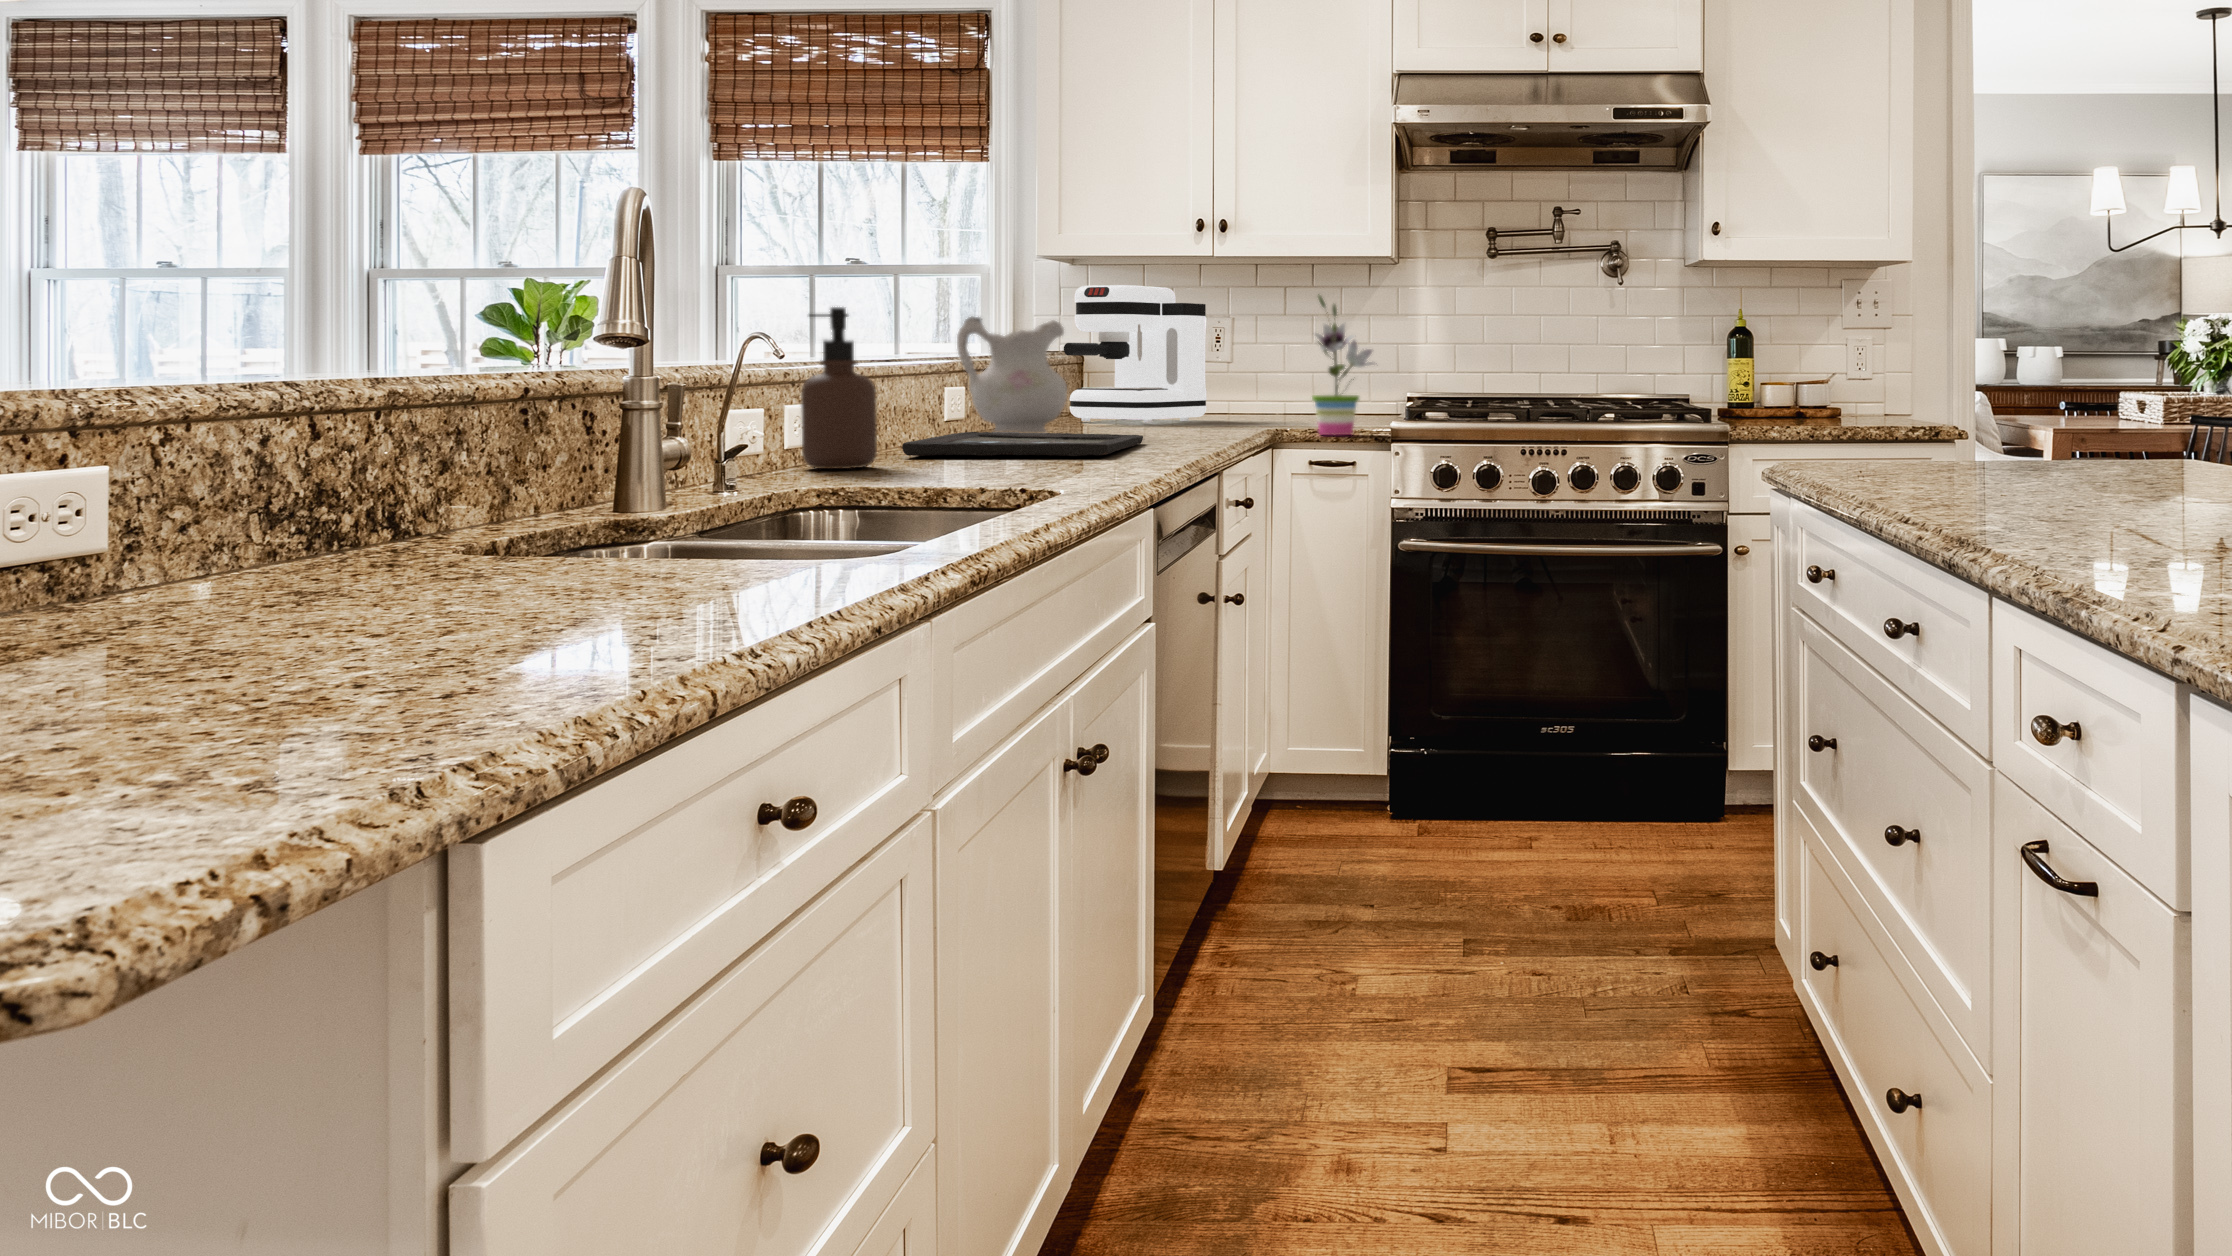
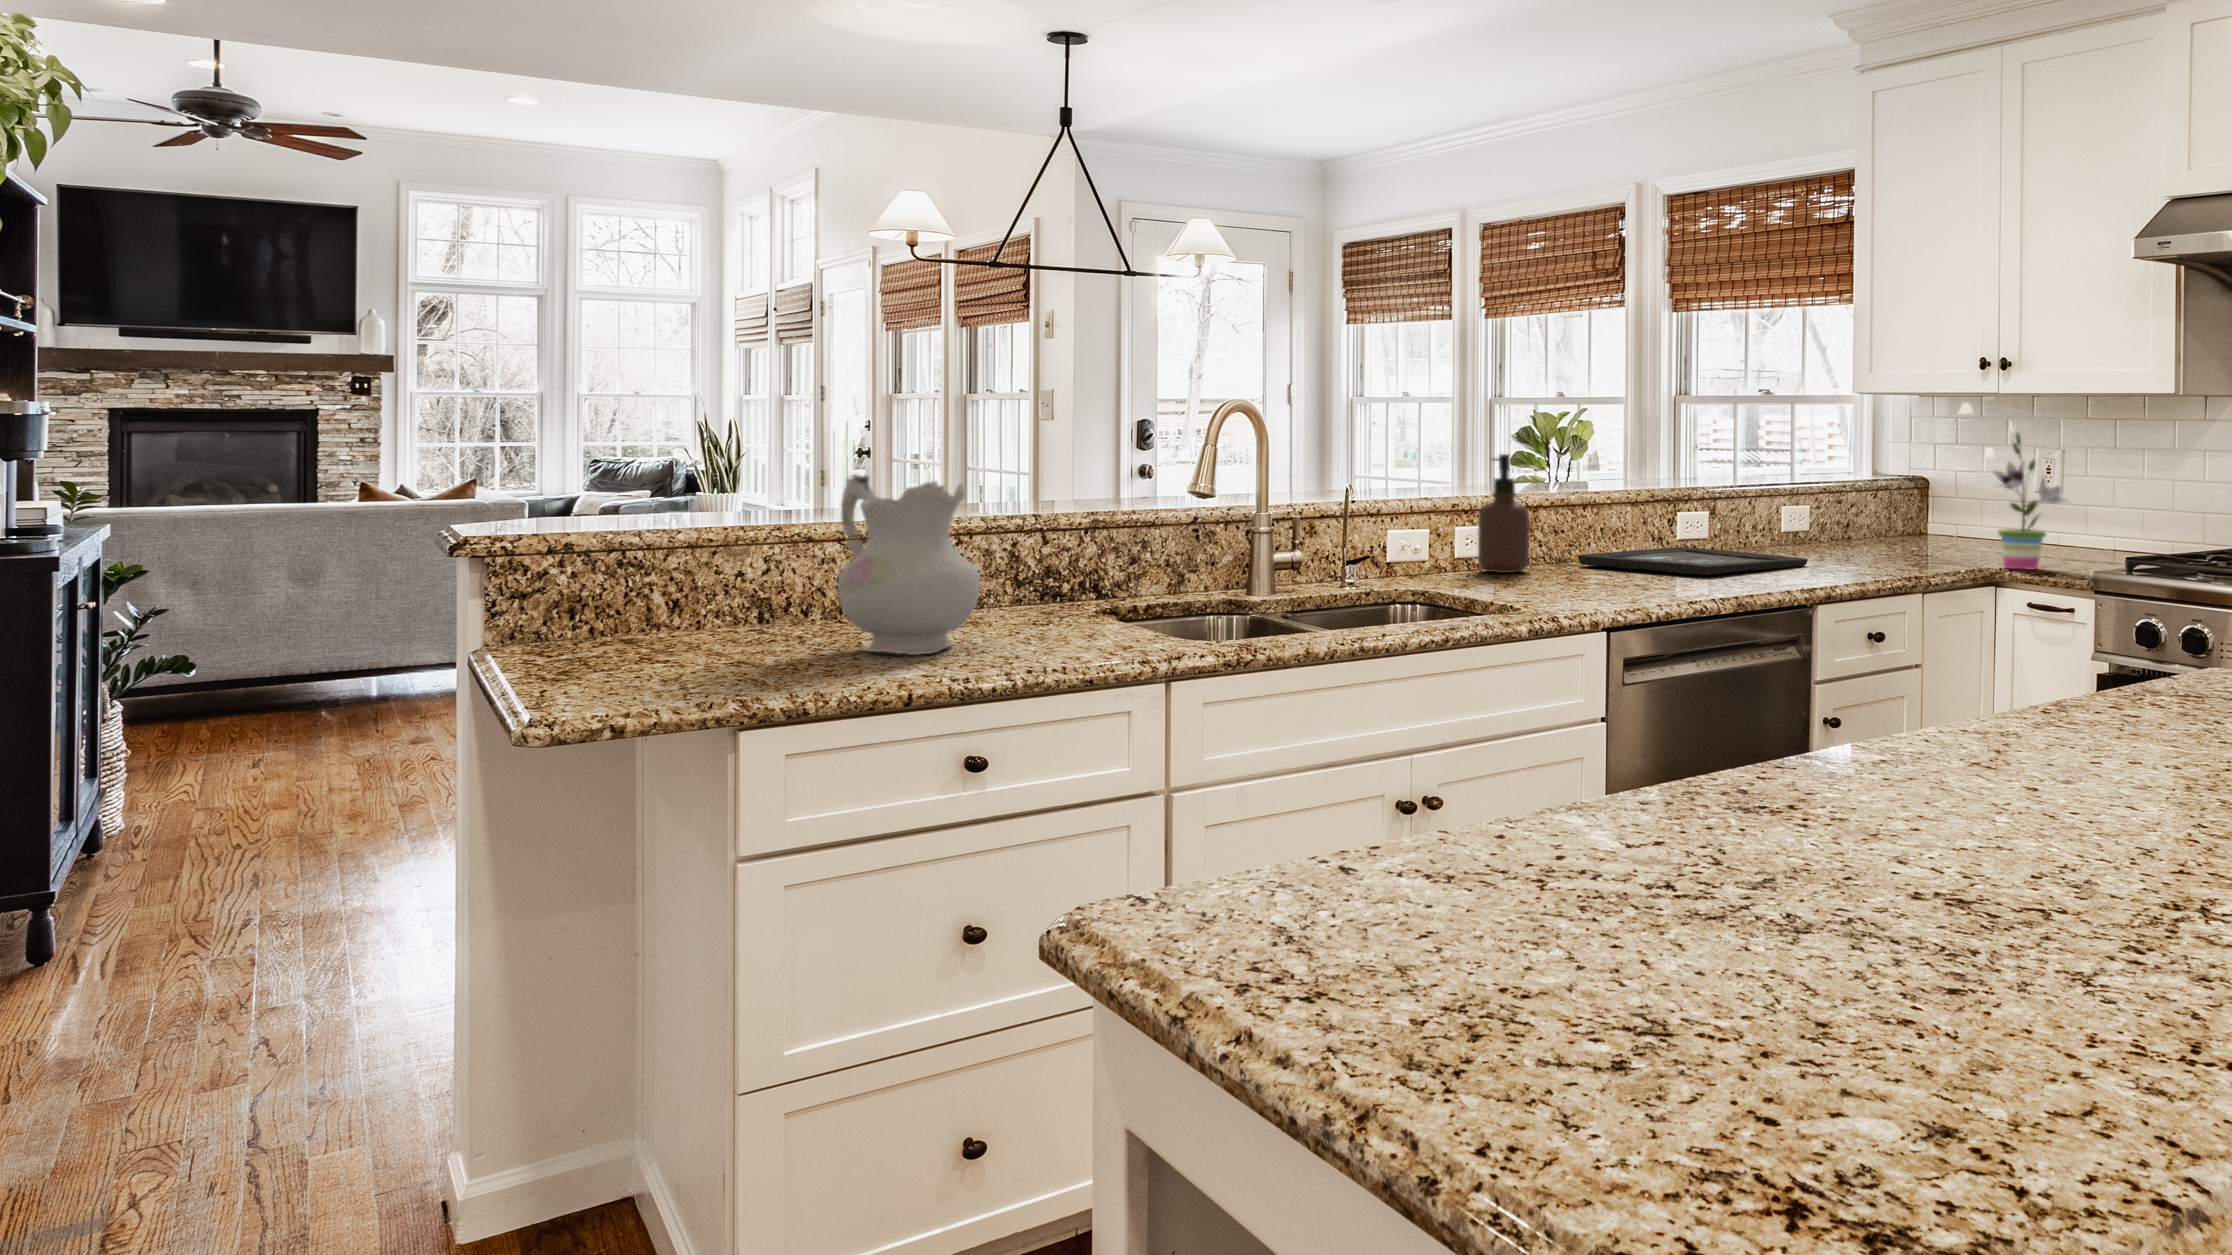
coffee maker: present [1064,285,1207,423] -> none [1854,418,1999,544]
ceramic pitcher: present [957,317,1067,433] -> present [837,474,980,655]

